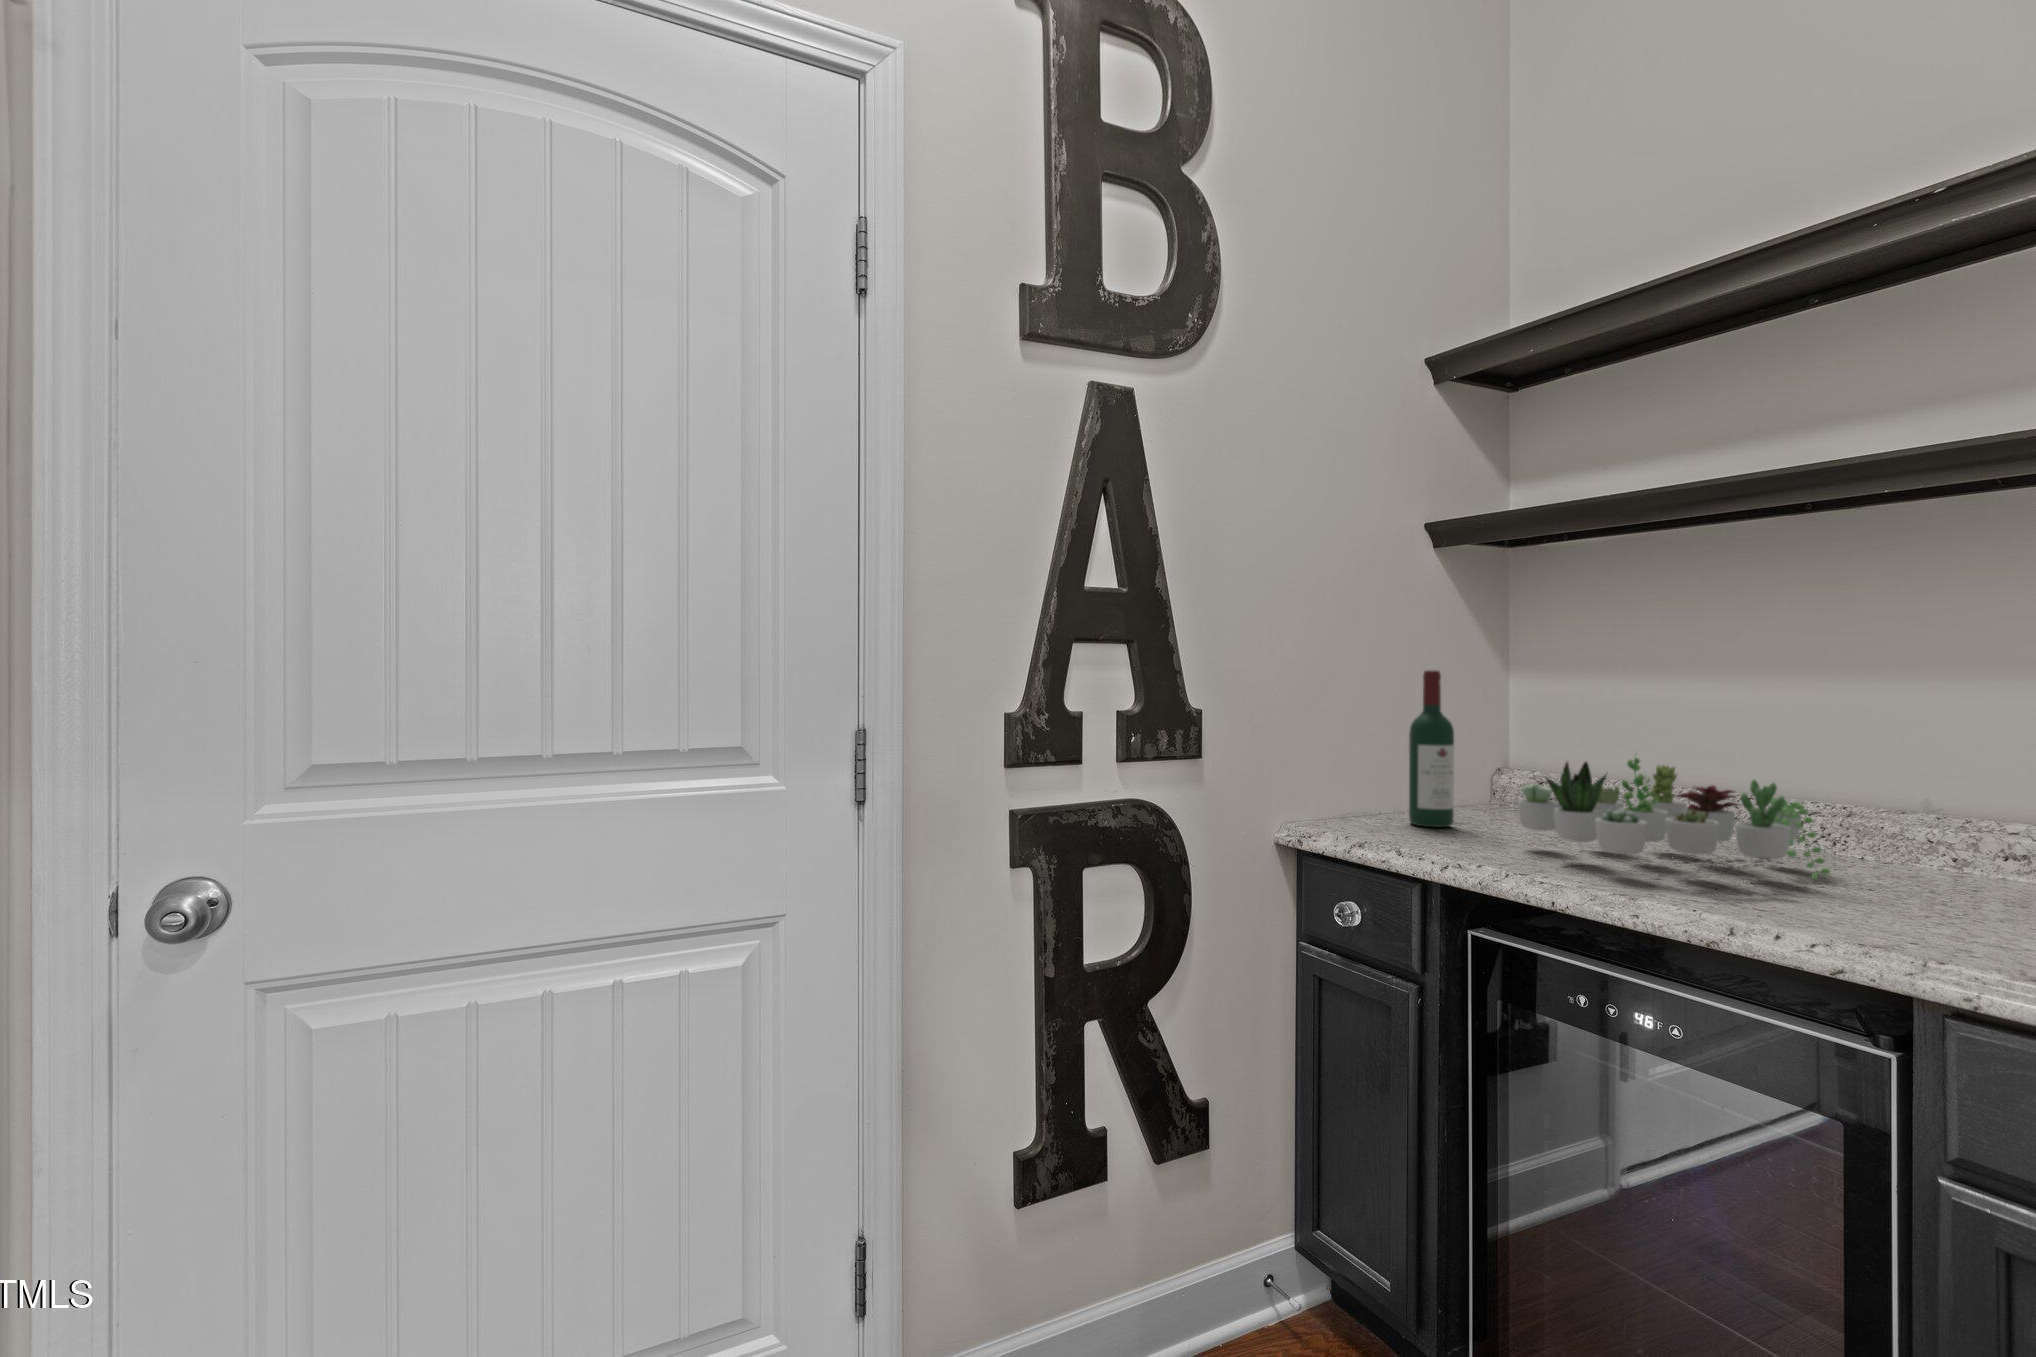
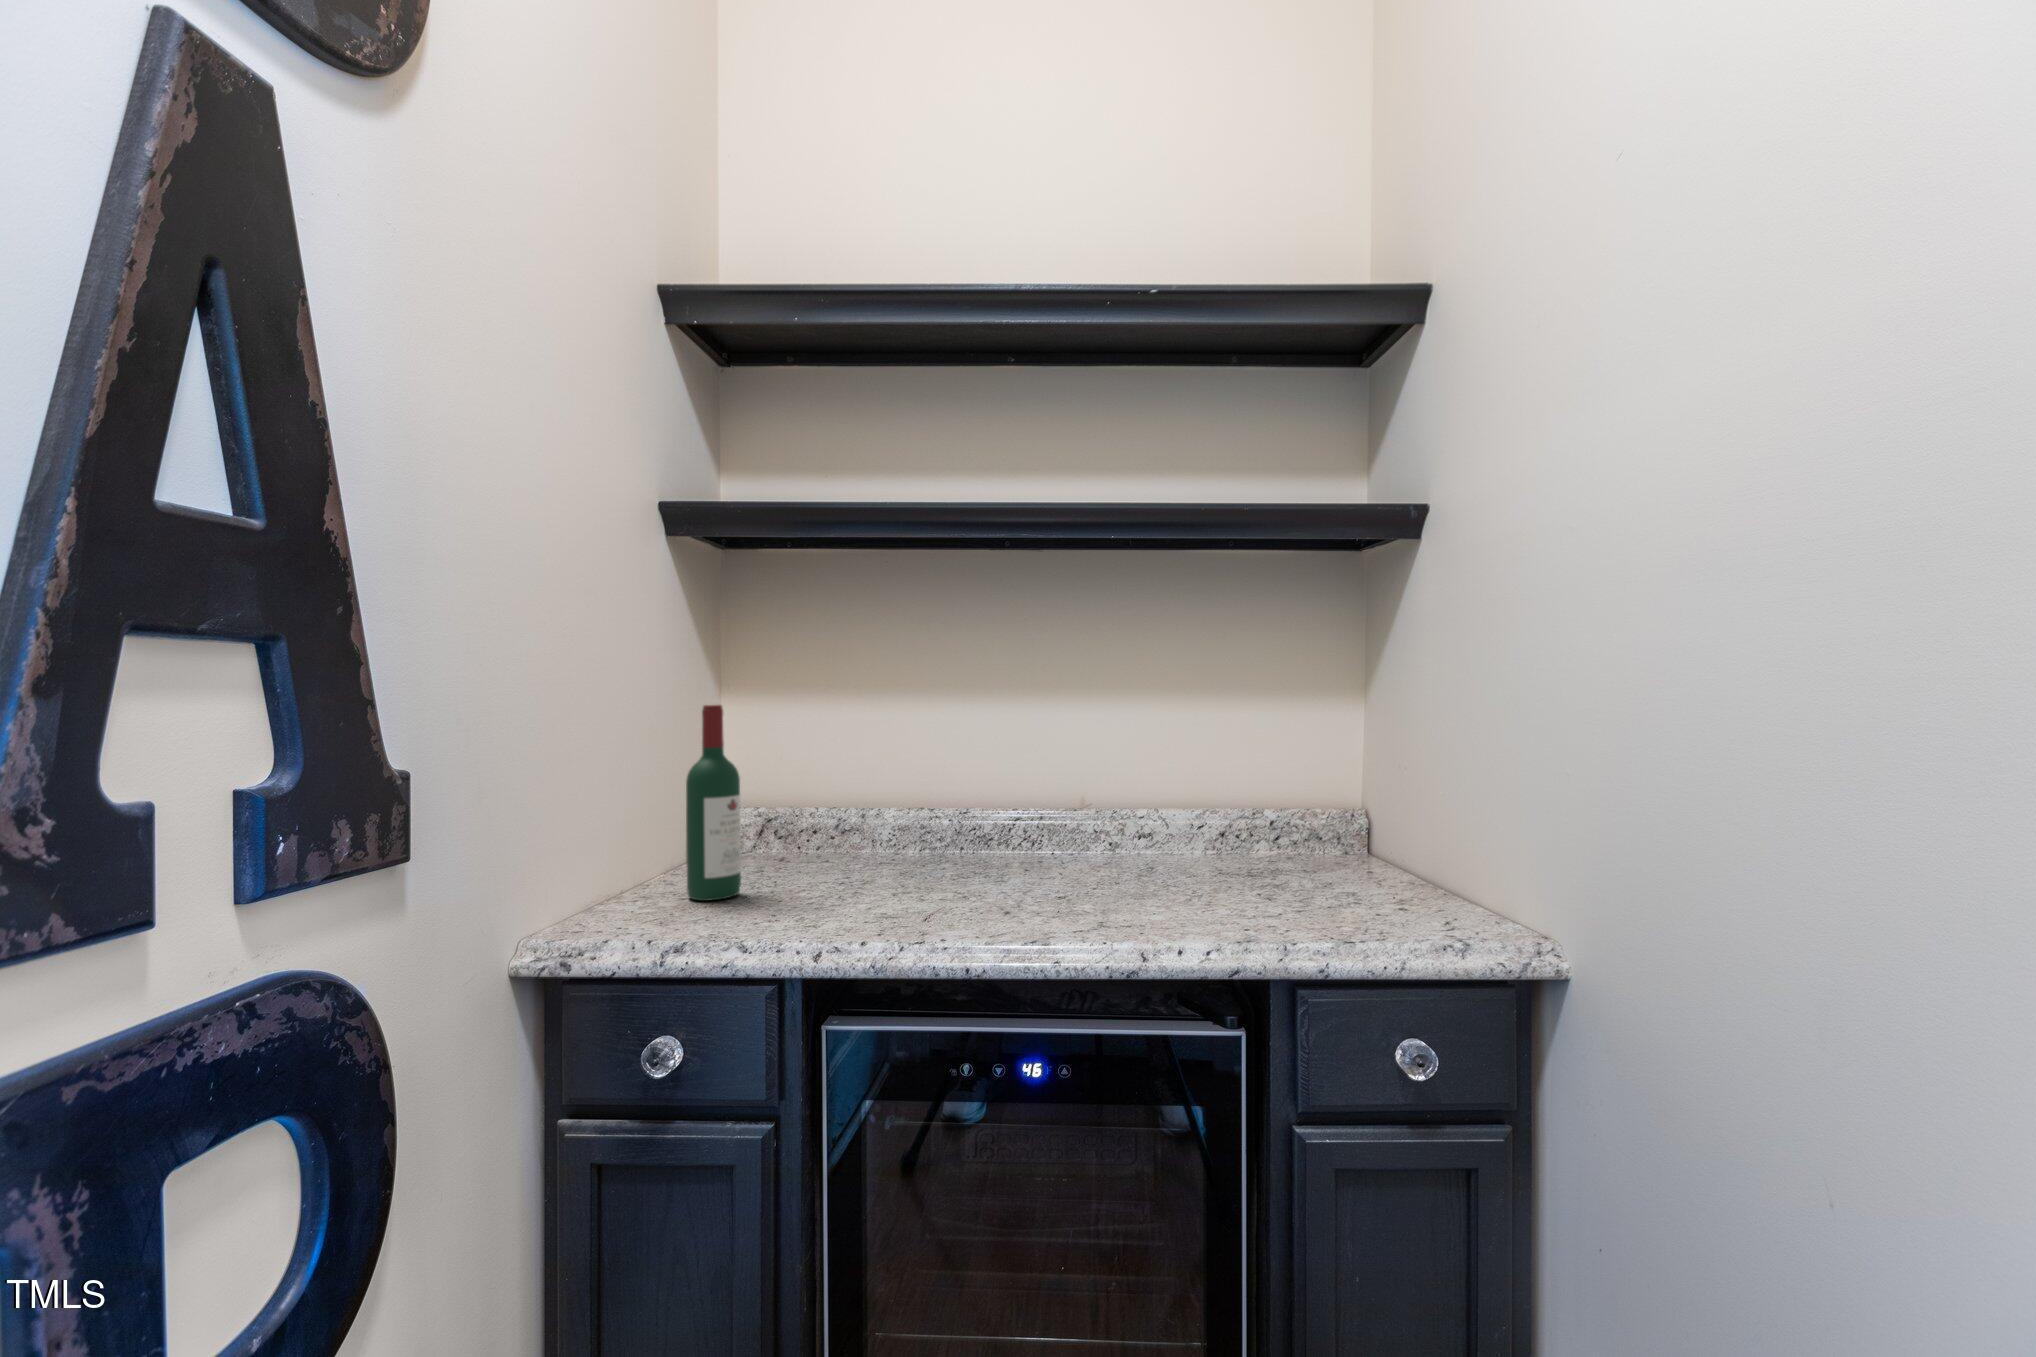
succulent plant: present [1518,758,1830,879] -> none [844,781,1127,902]

